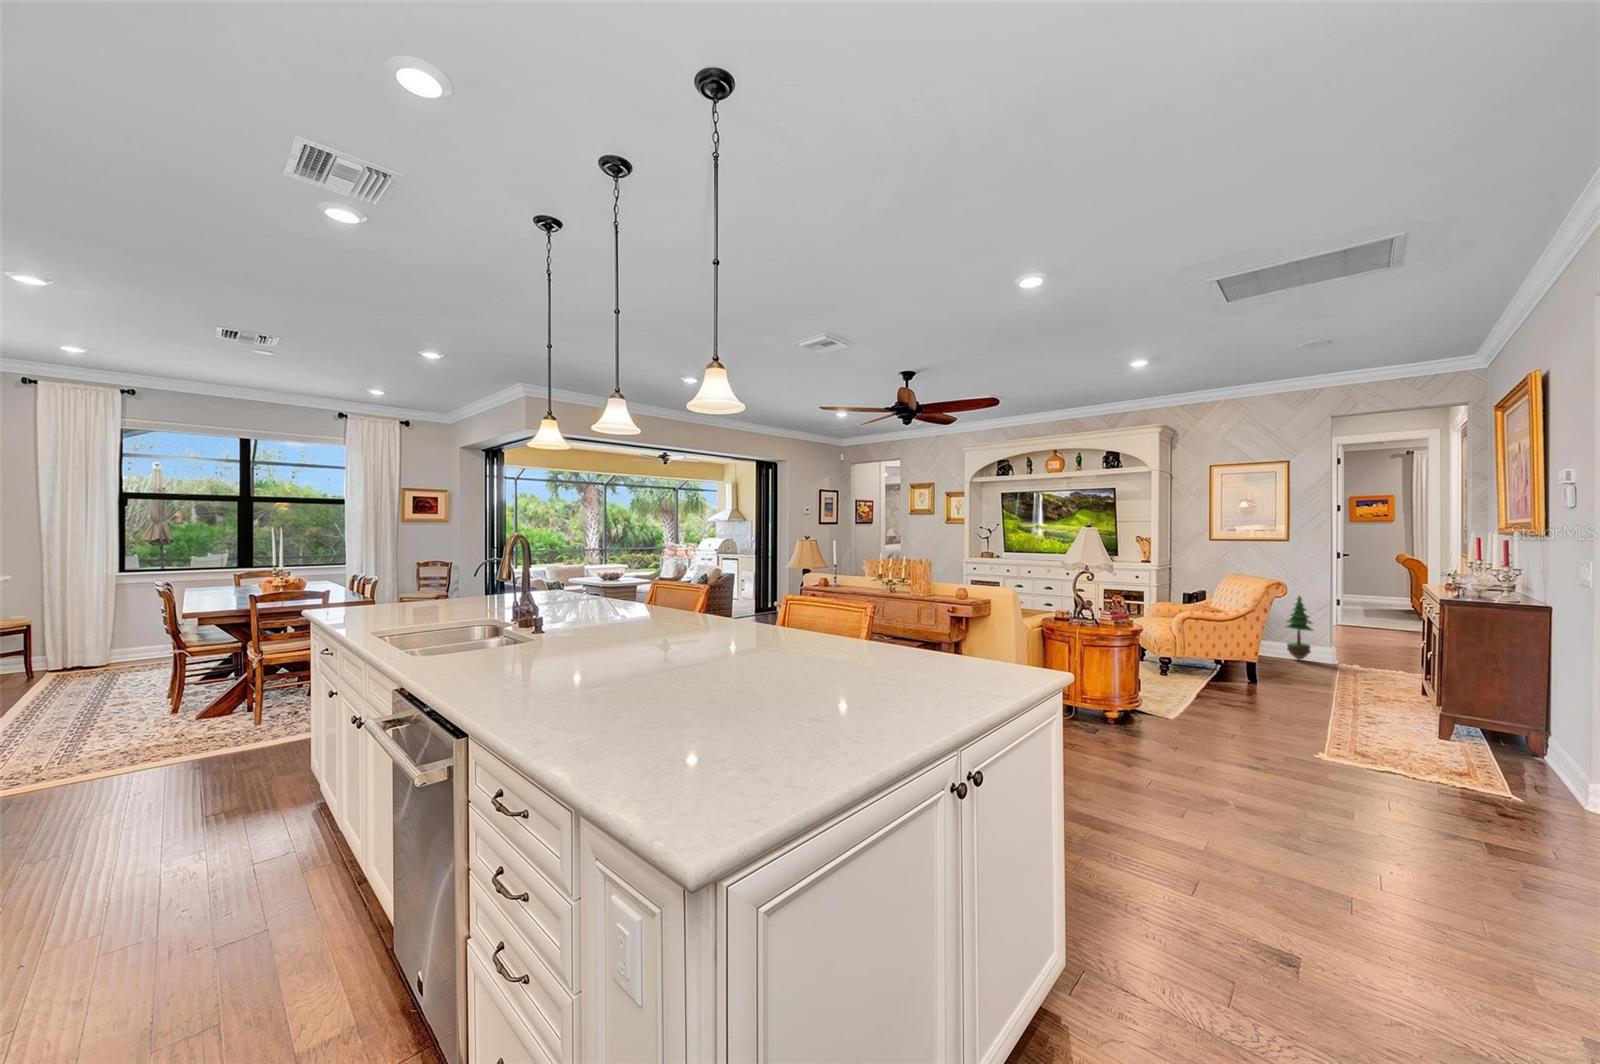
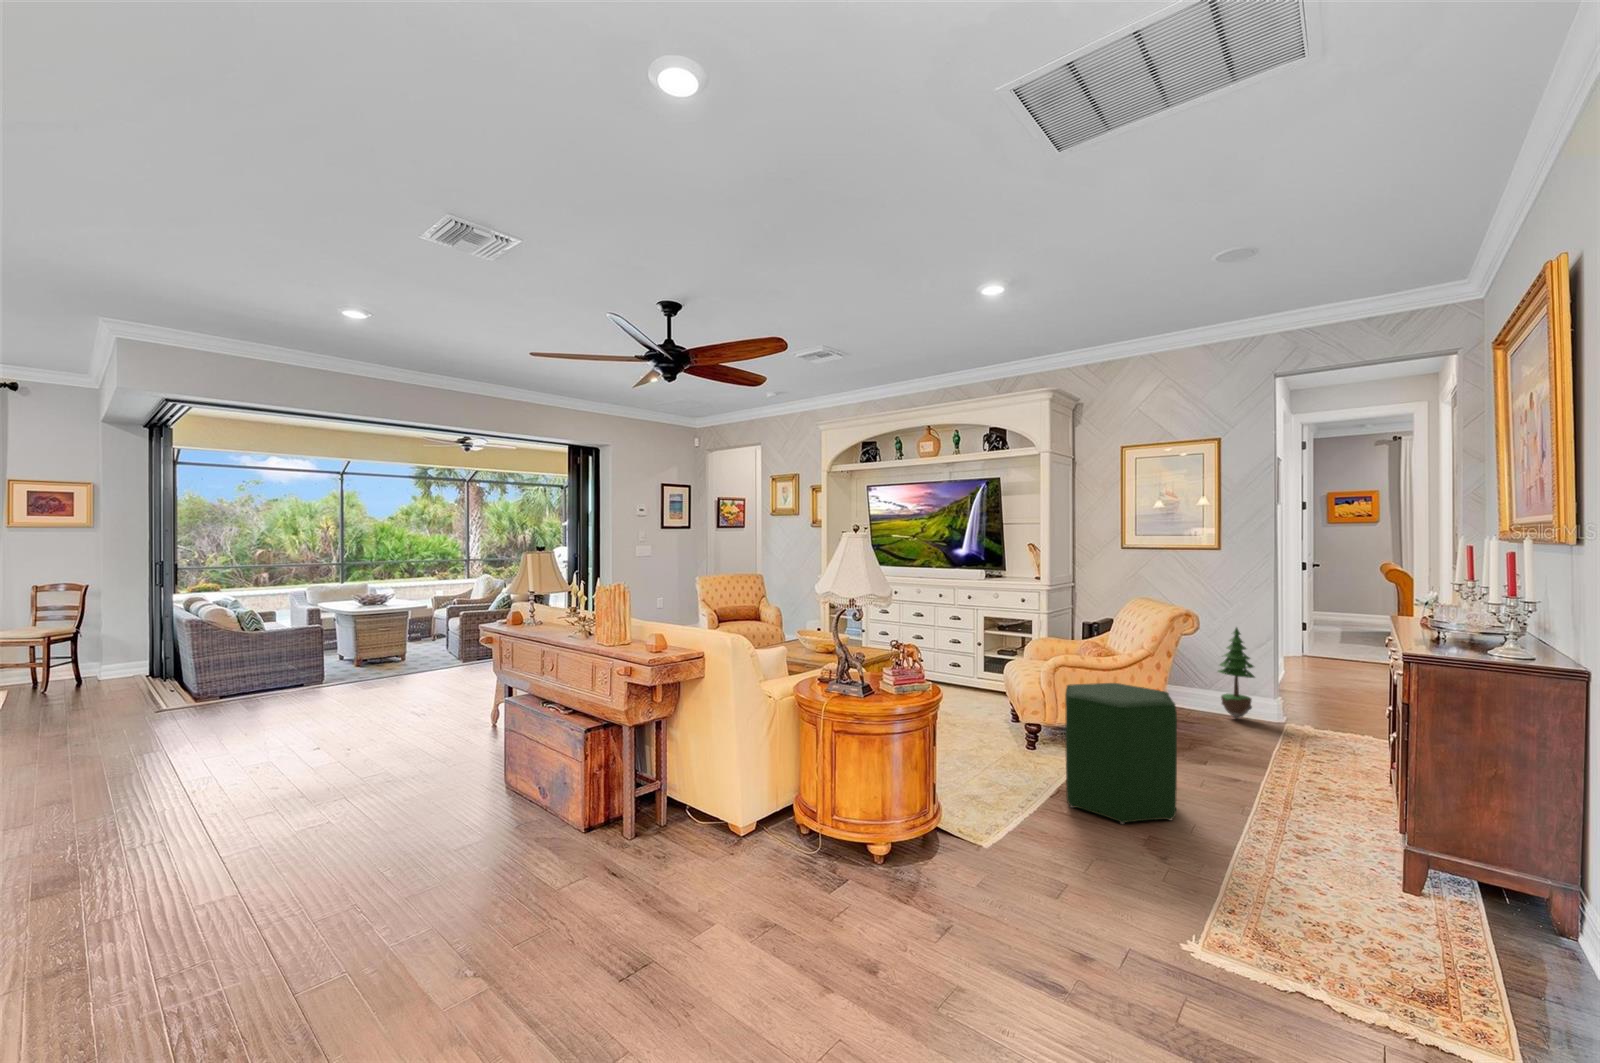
ottoman: none [1200,626,1283,711] -> present [1065,683,1177,824]

